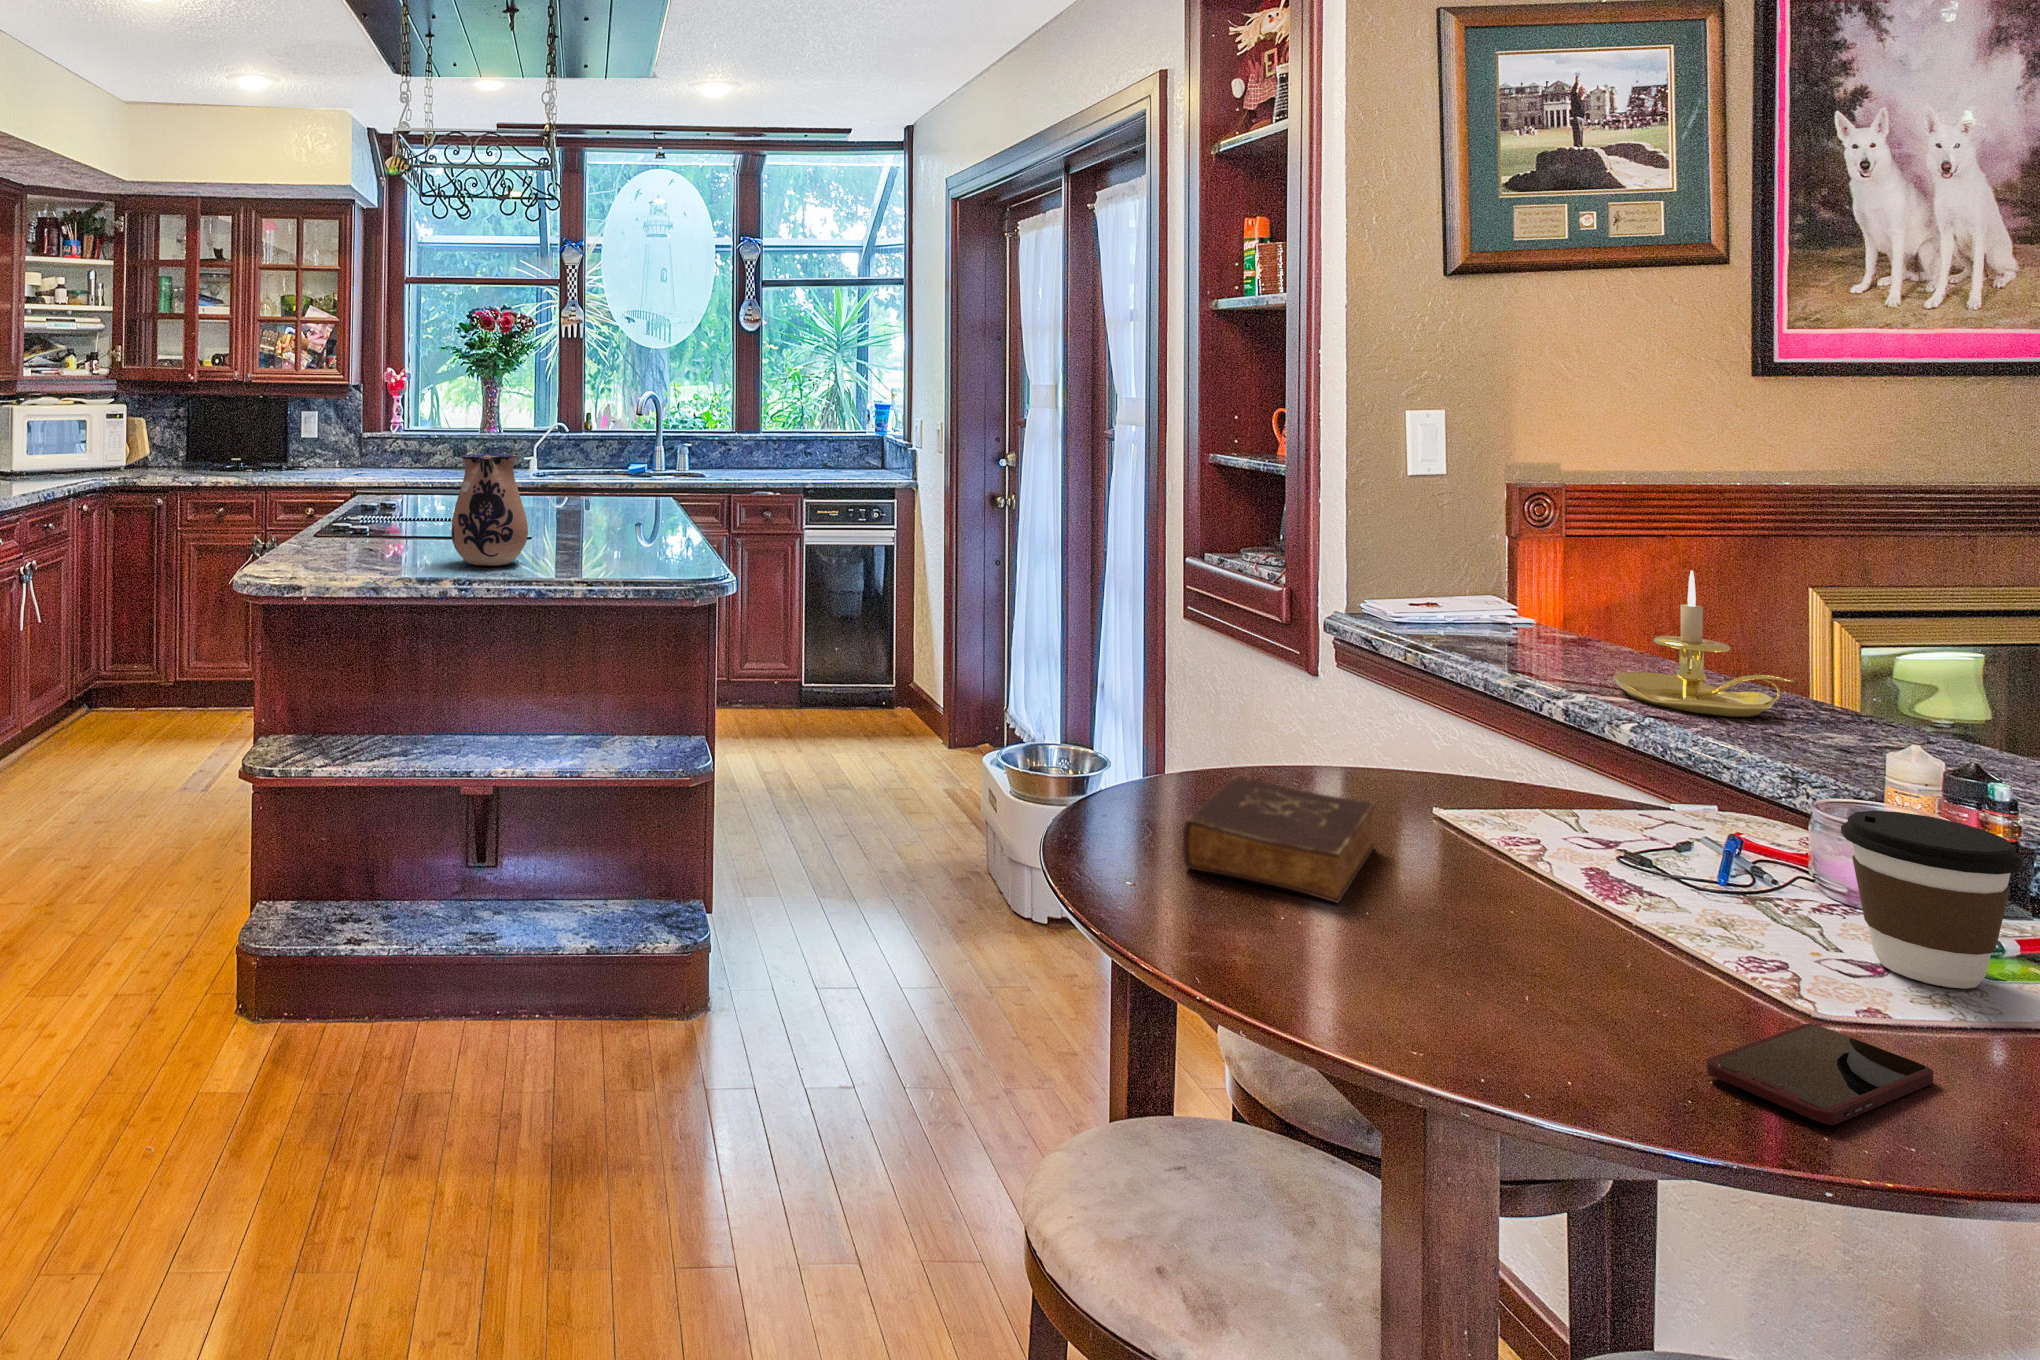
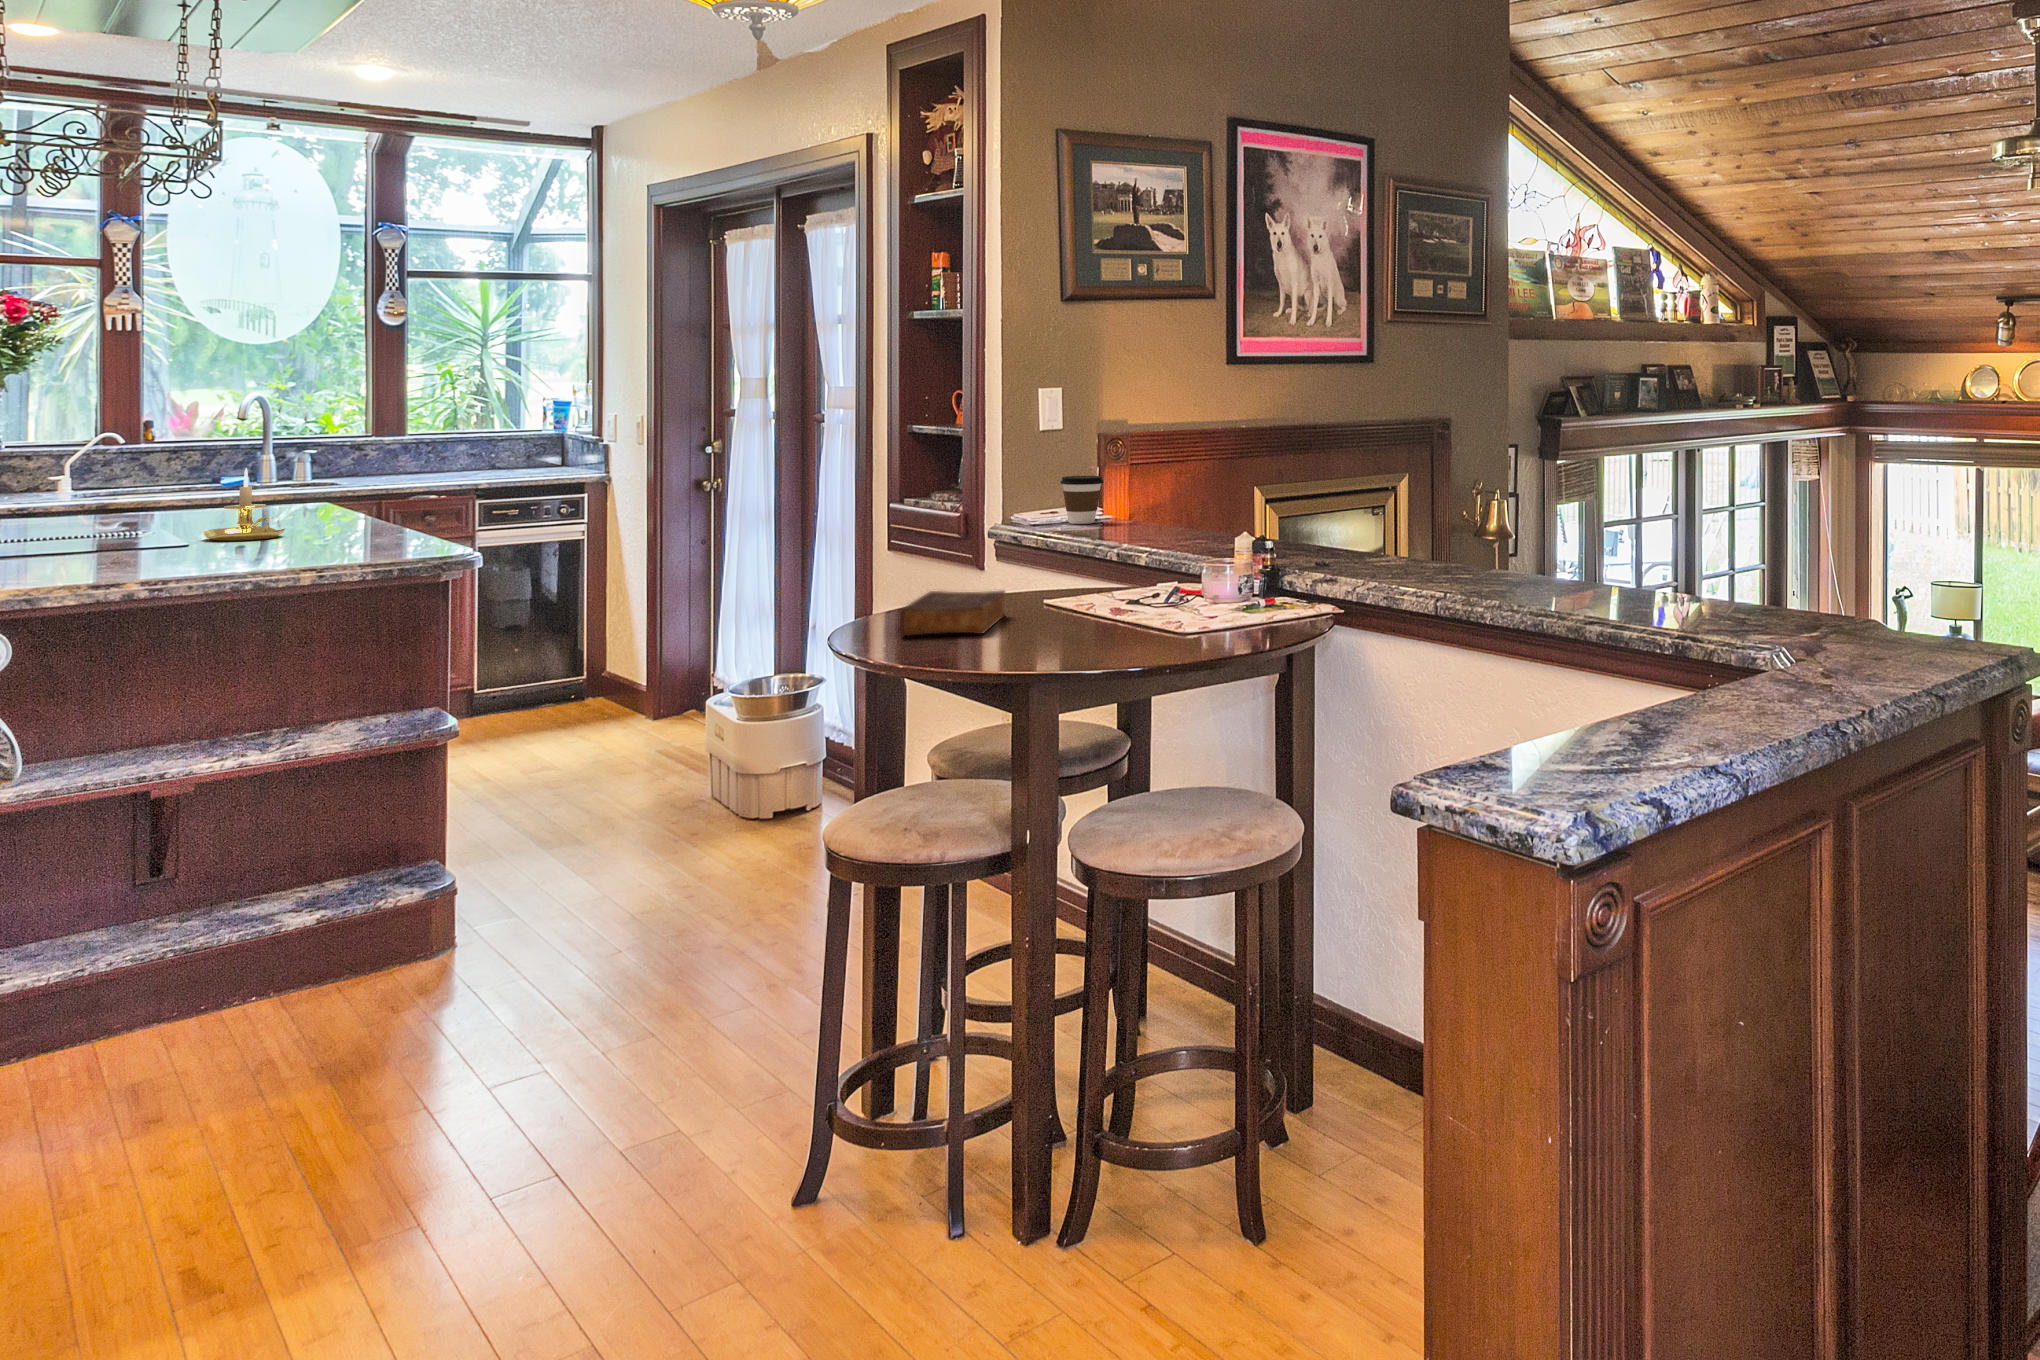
ceramic pitcher: present [451,453,528,566] -> none [67,447,187,570]
candle holder: present [1613,570,1794,717] -> present [203,468,285,541]
coffee cup: present [1841,811,2024,989] -> present [1060,476,1103,524]
smartphone: present [1707,1024,1933,1125] -> none [1128,628,1207,649]

